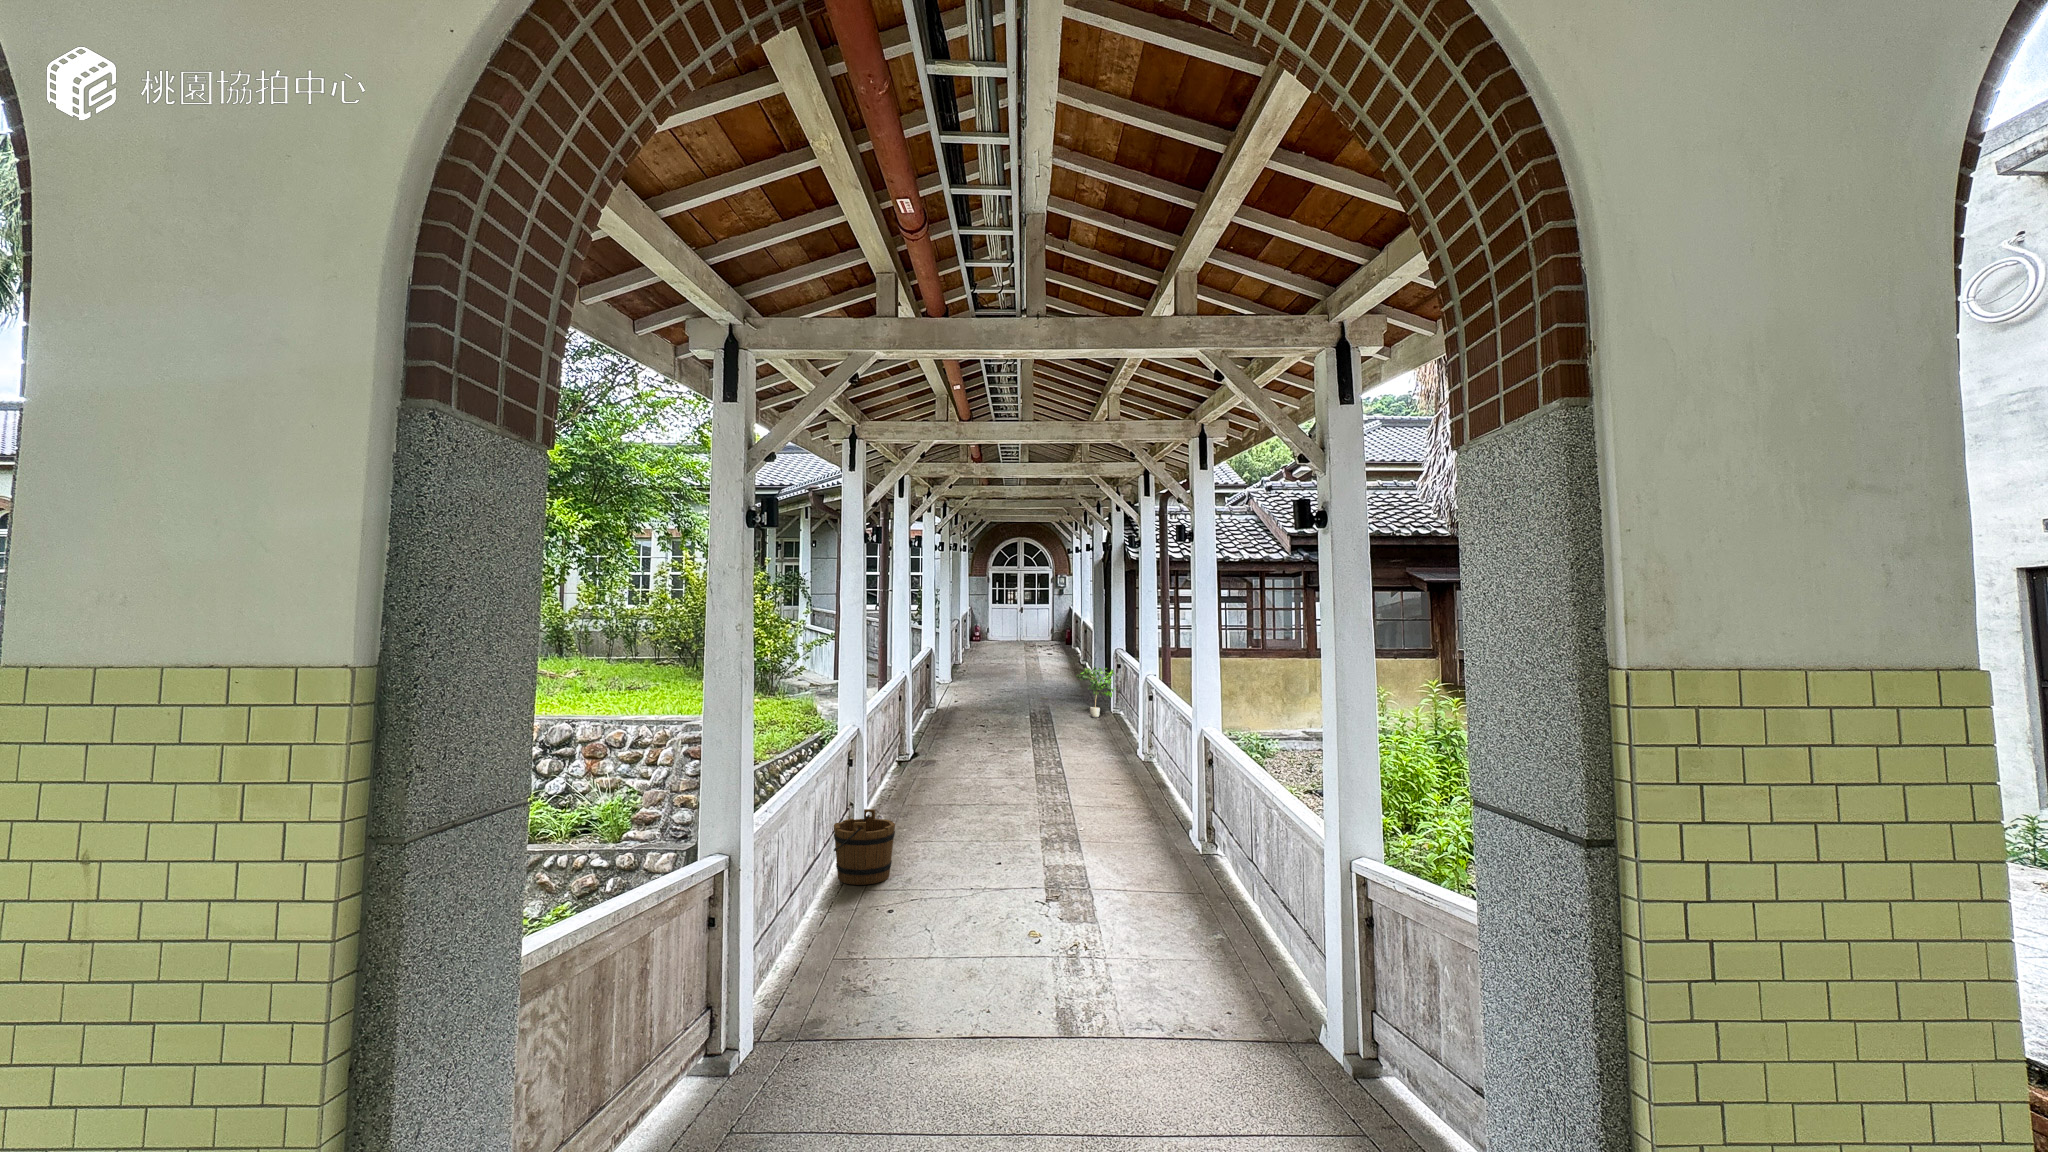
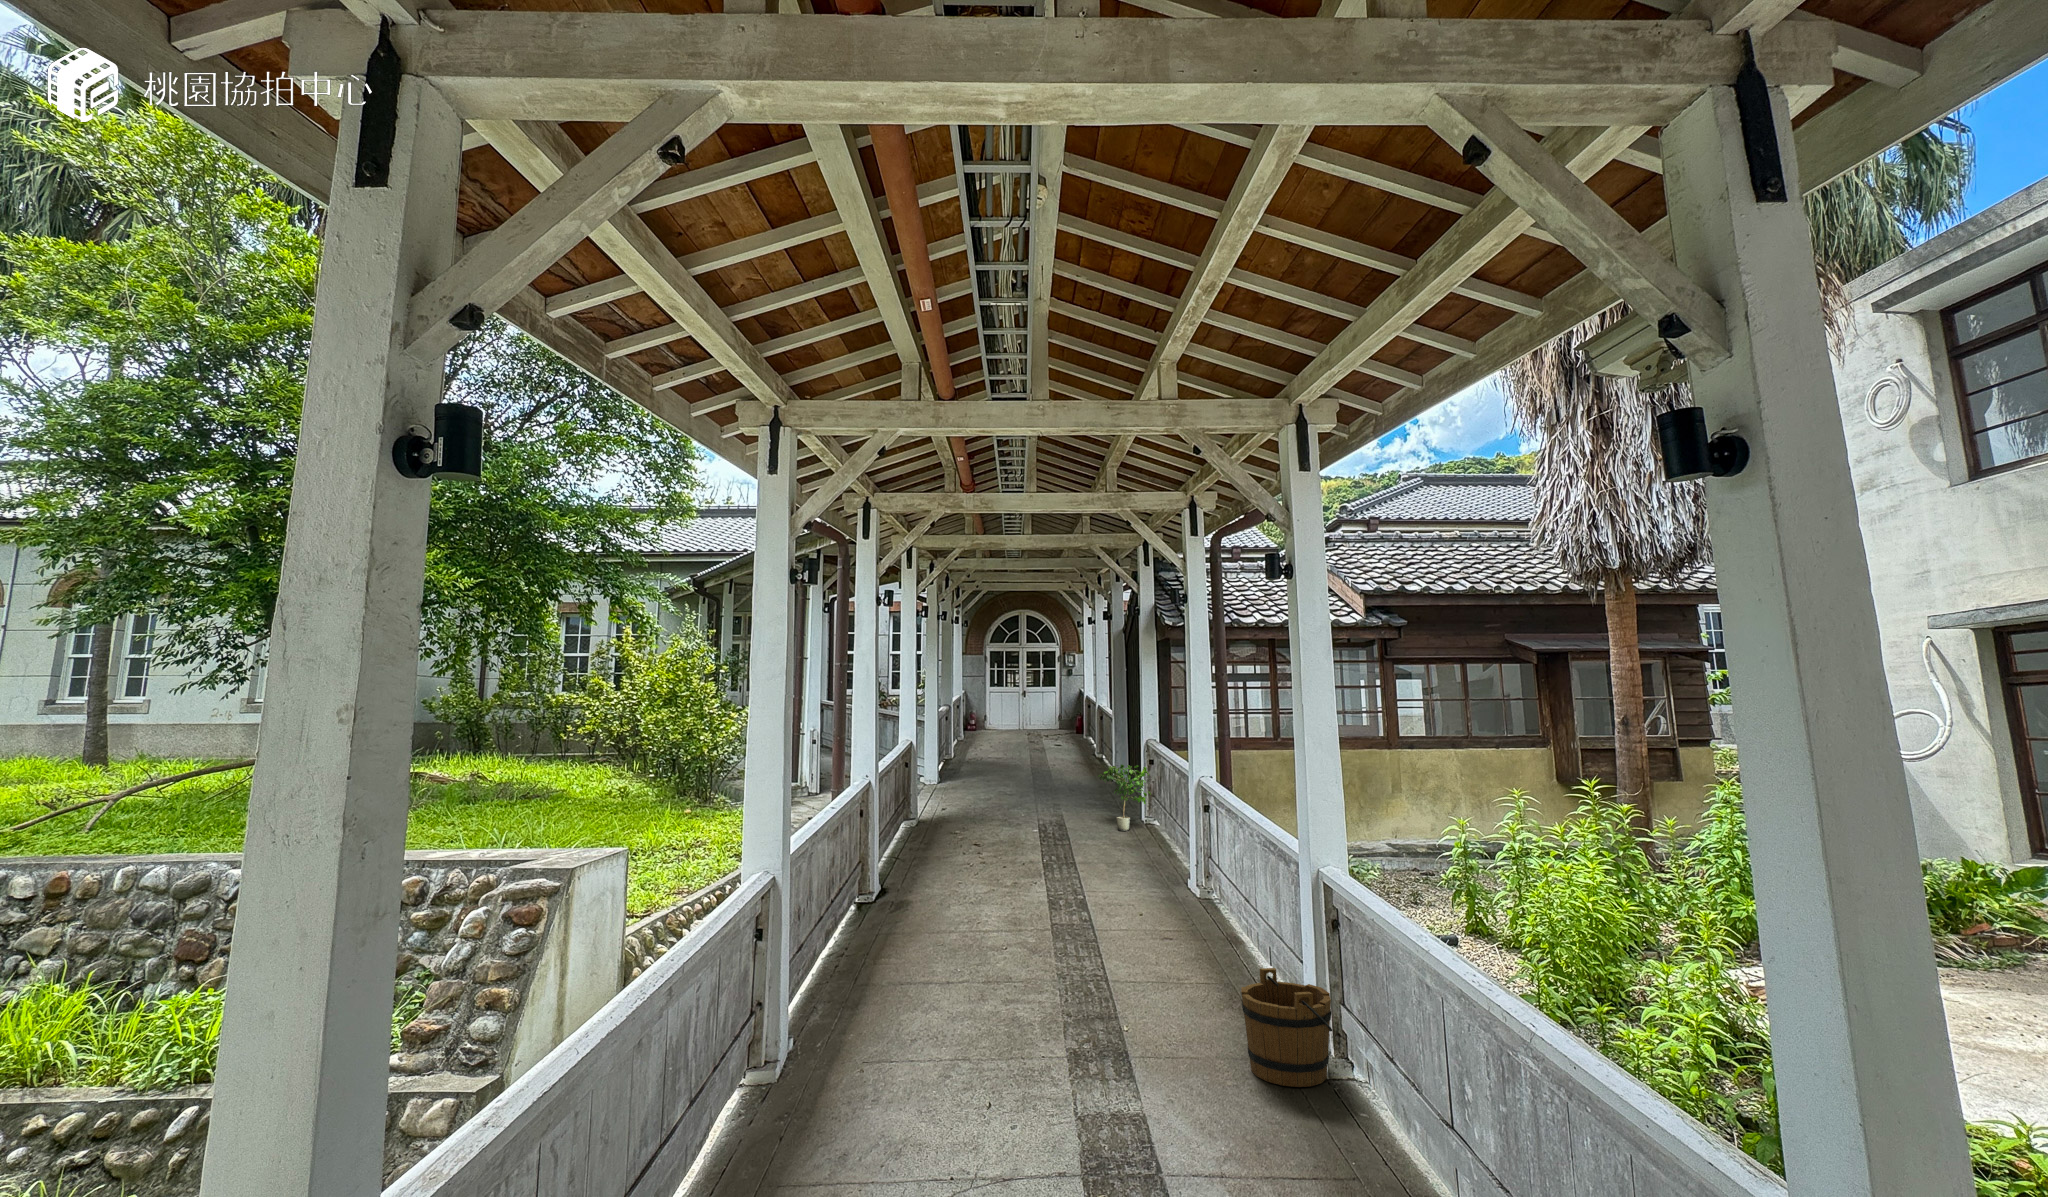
bucket: present [834,809,895,885] -> present [1241,968,1332,1087]

